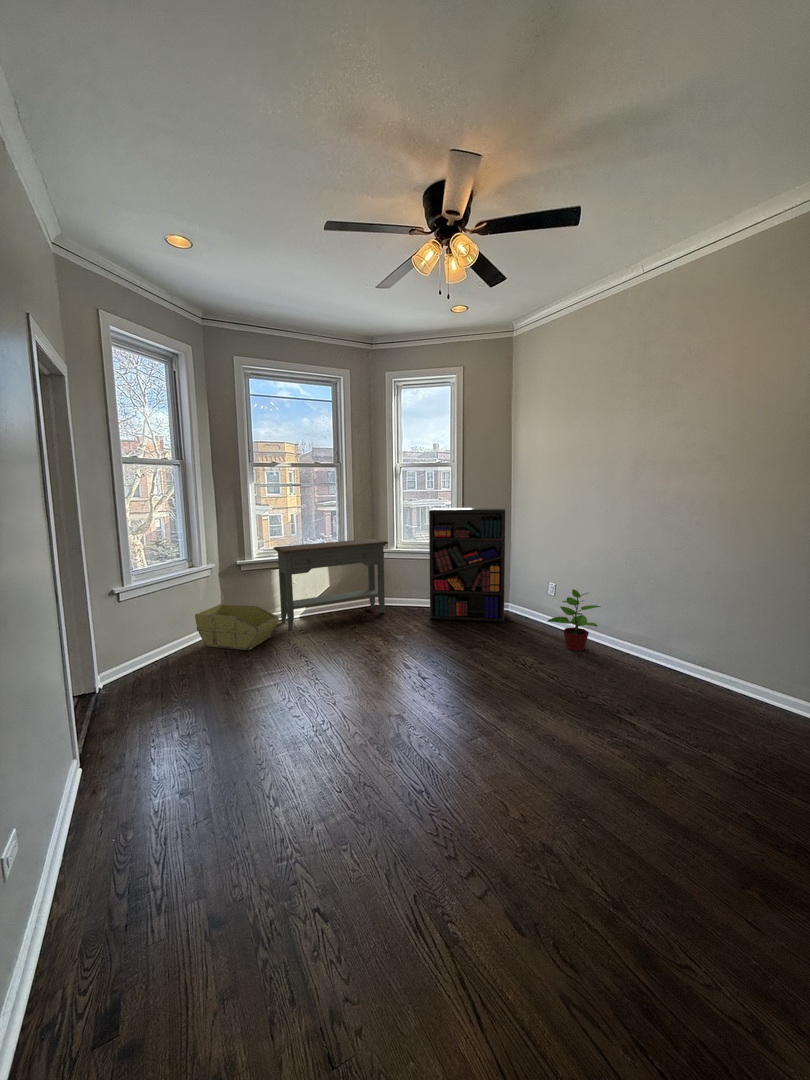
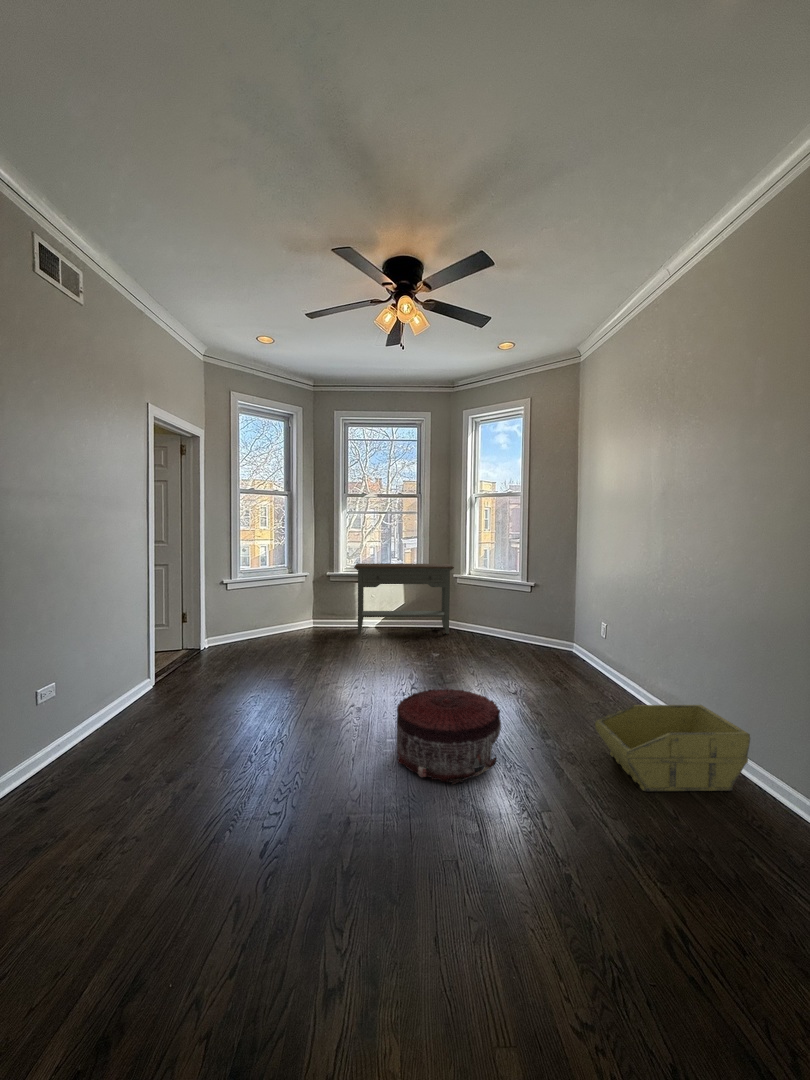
bookshelf: present [429,508,506,622] -> none [482,537,568,660]
potted plant: present [548,589,600,651] -> none [567,628,628,700]
storage bin: present [195,604,279,650] -> present [595,705,750,791]
pouf: none [484,671,599,772] -> present [397,689,501,784]

